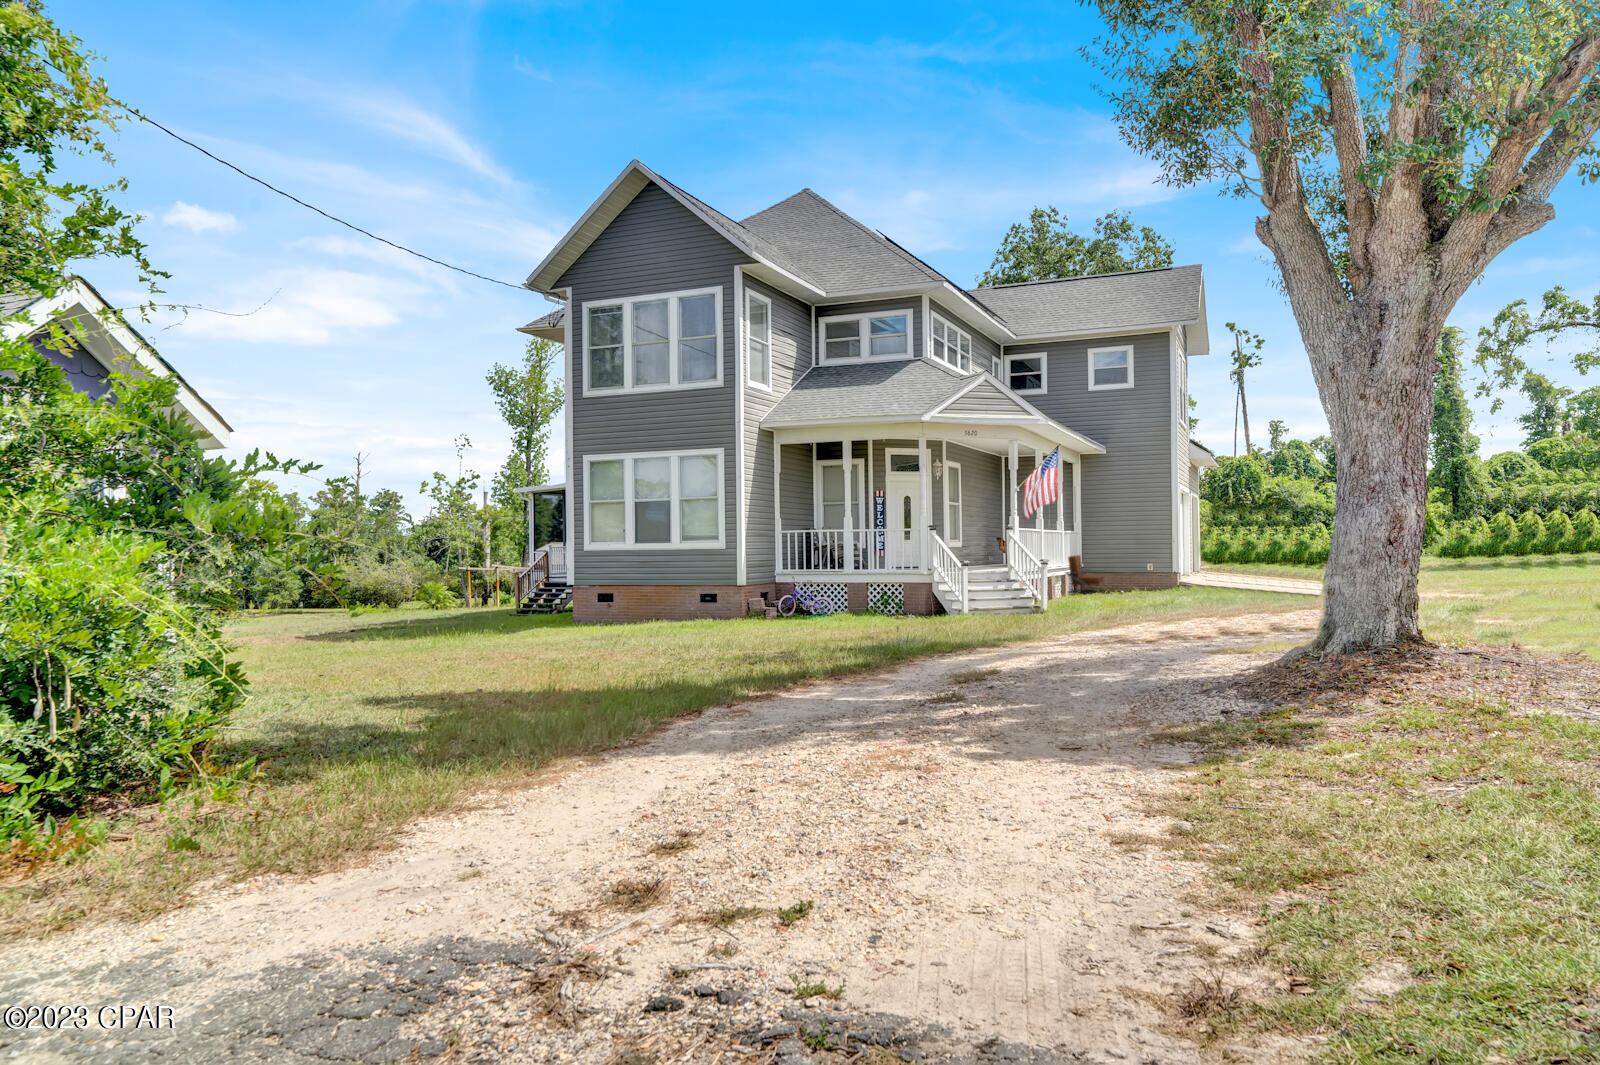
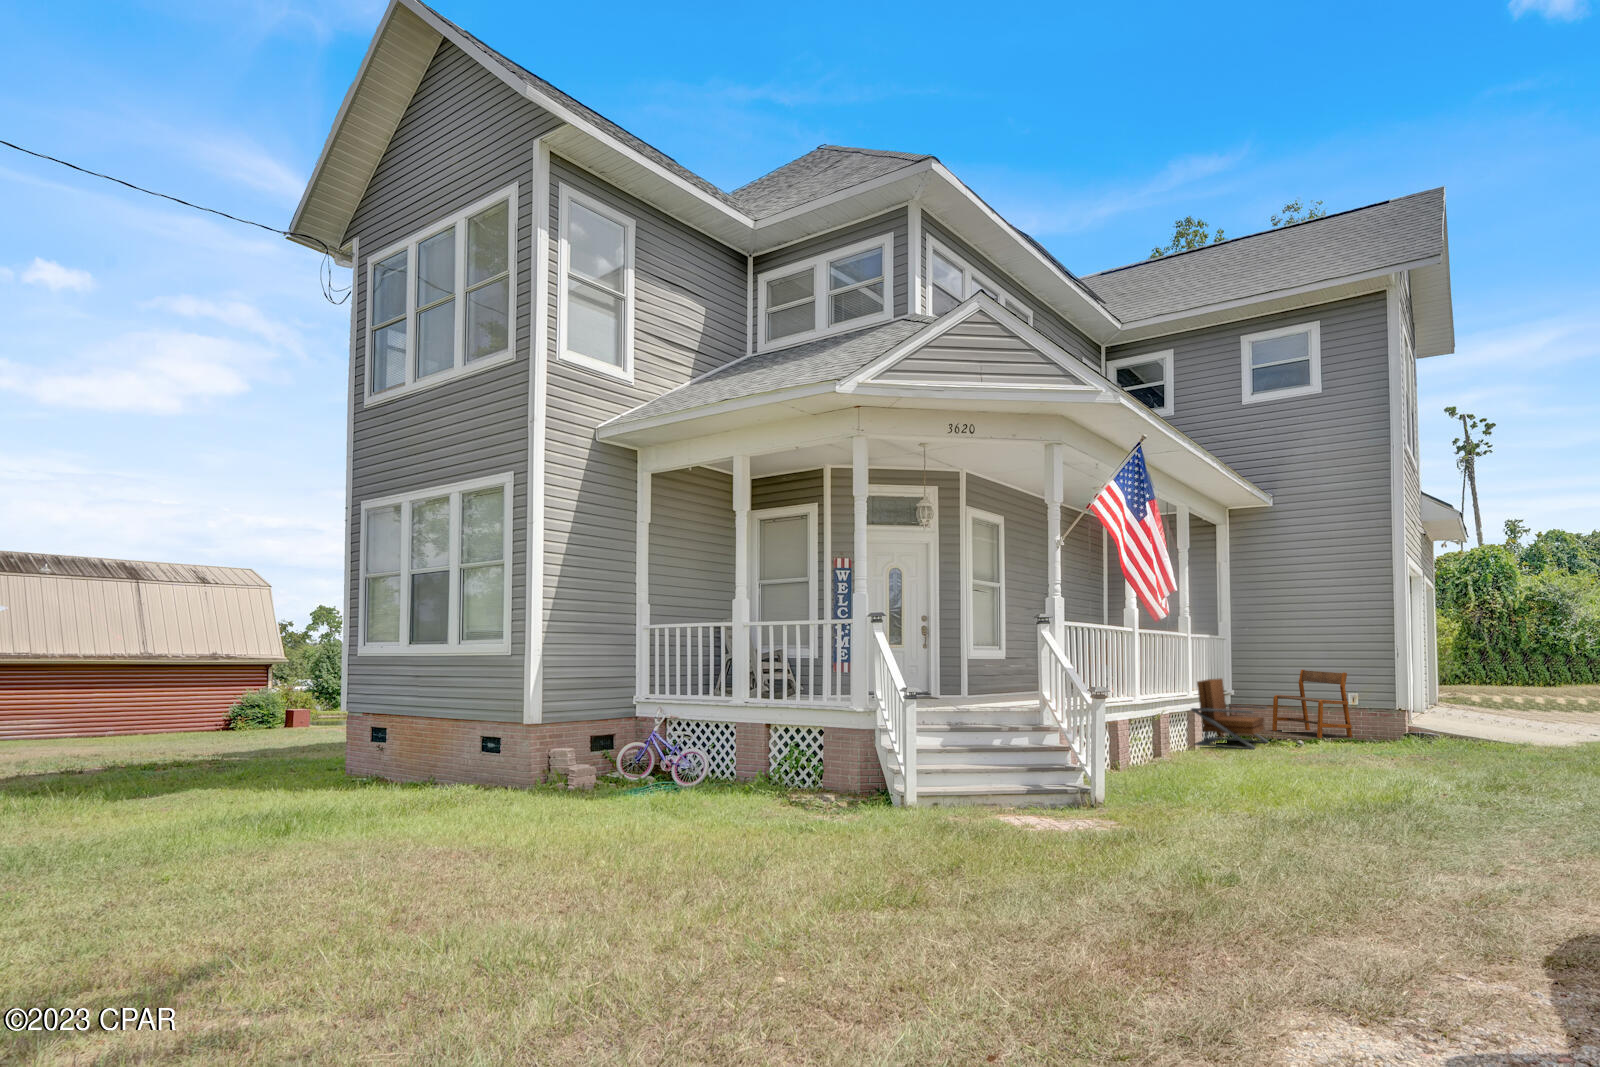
bench: none [1105,550,1149,588] -> present [1272,670,1352,738]

